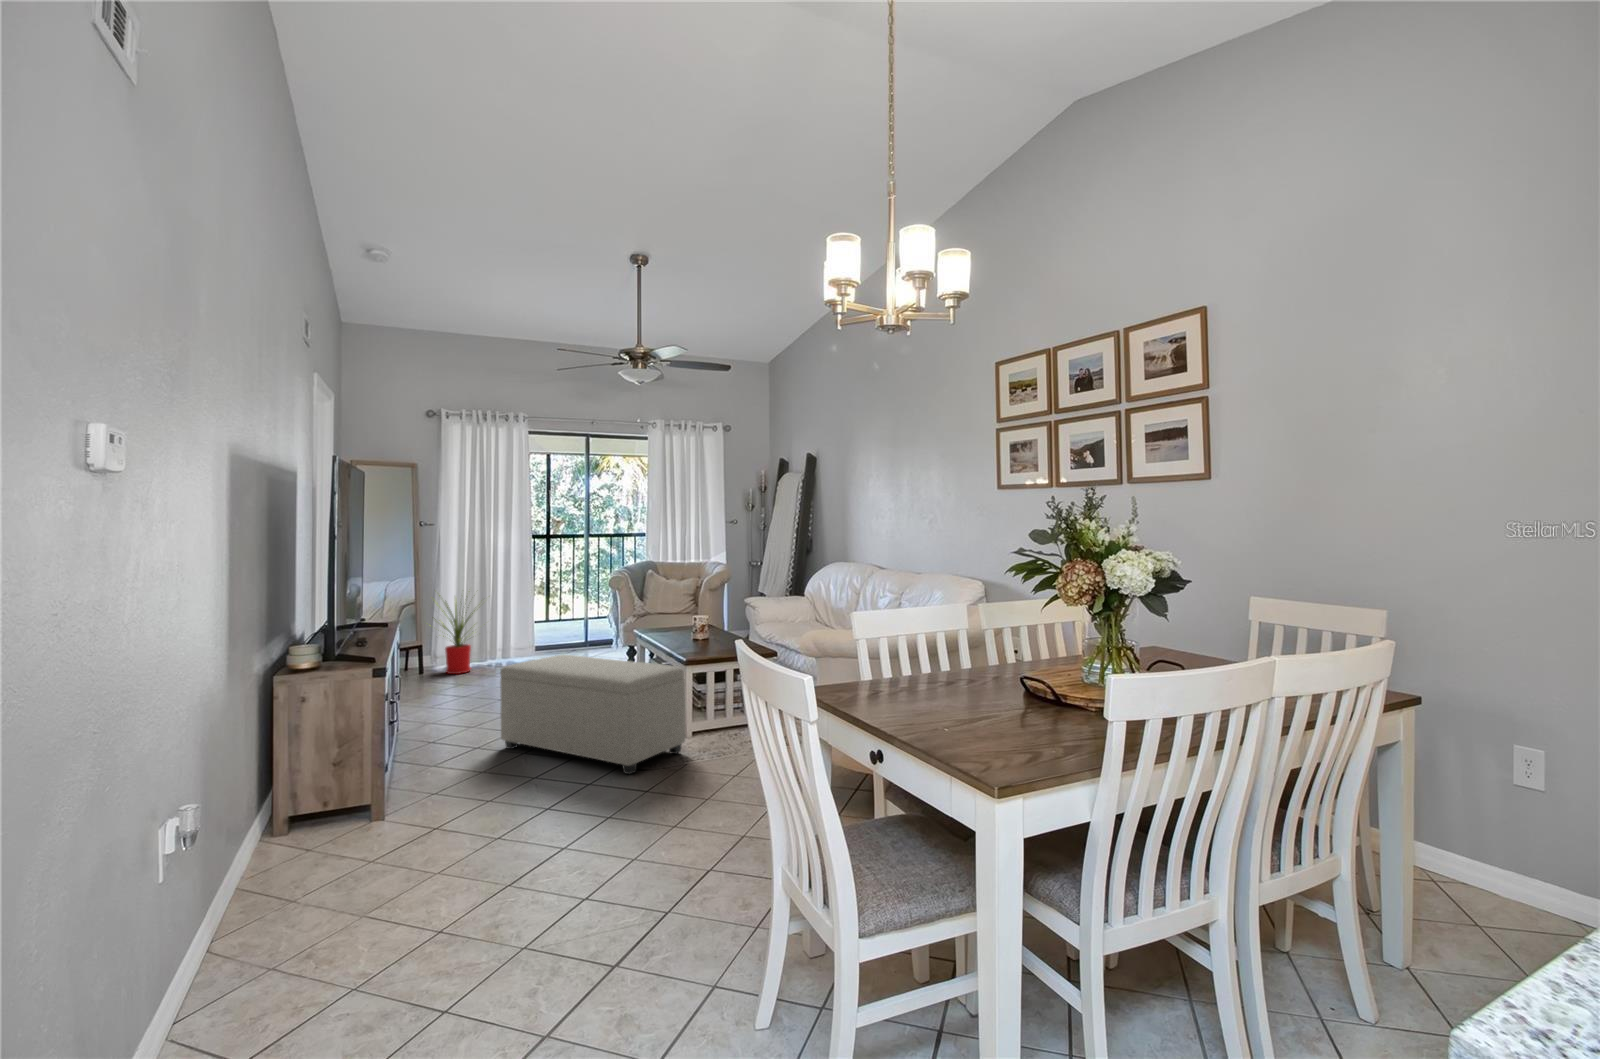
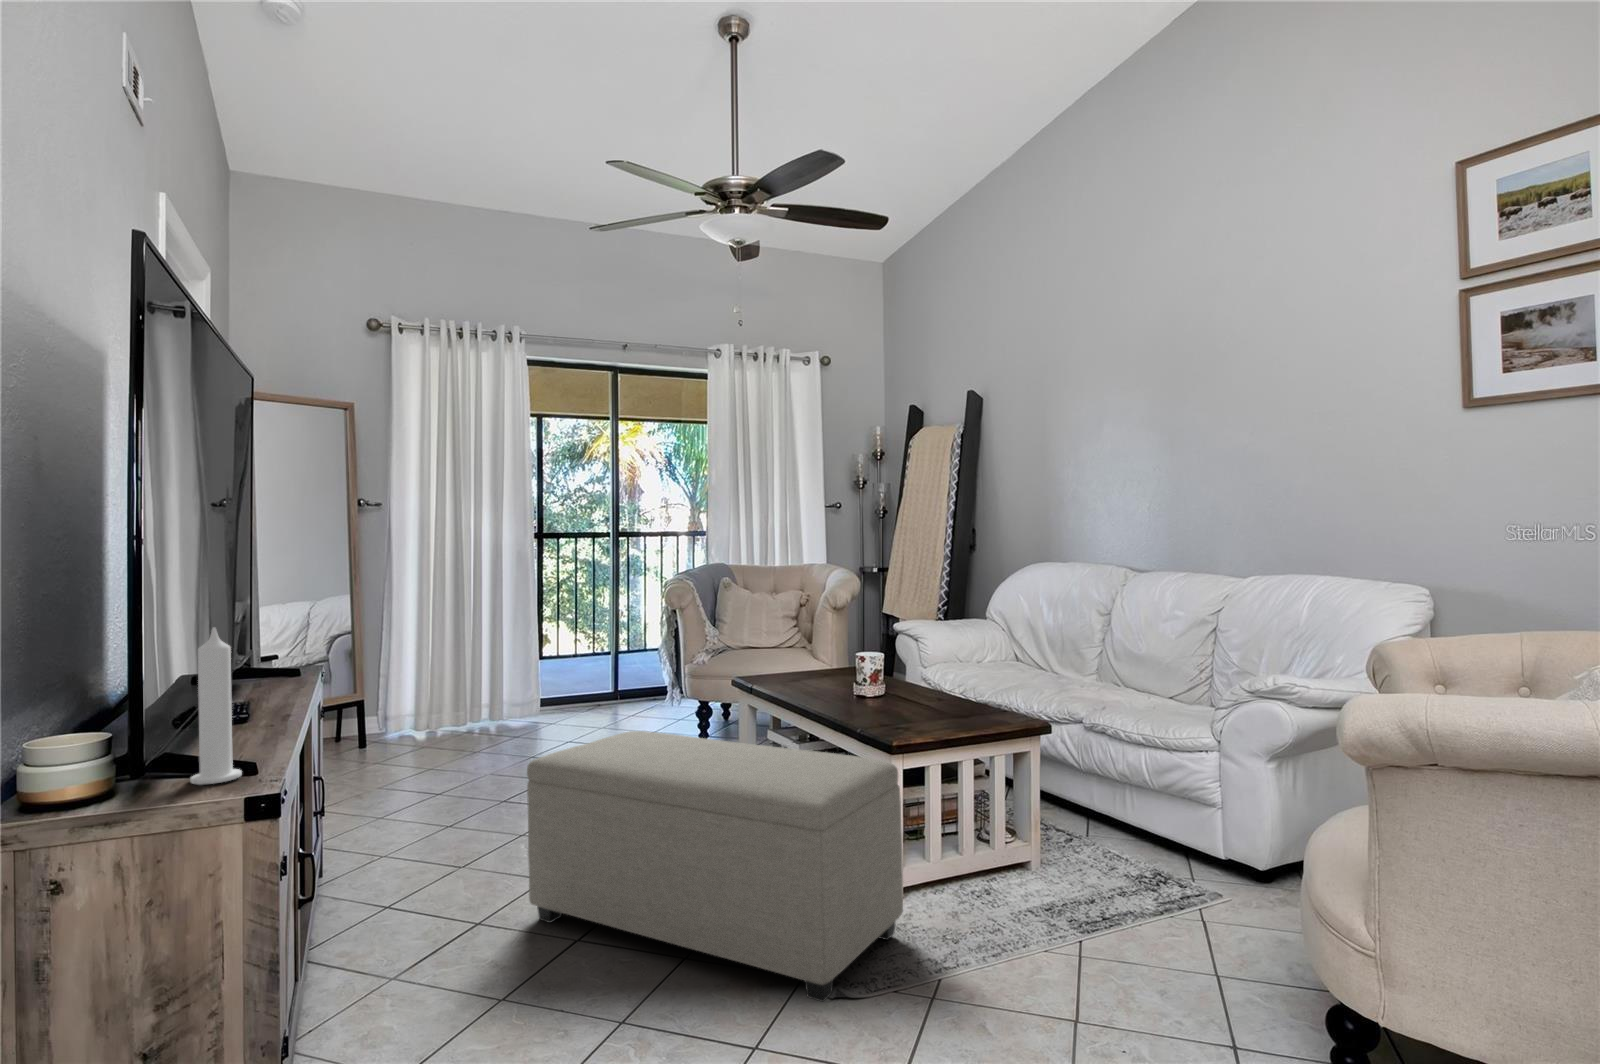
house plant: present [439,595,475,674] -> none [363,606,477,749]
candle: none [337,598,359,664] -> present [190,628,242,785]

